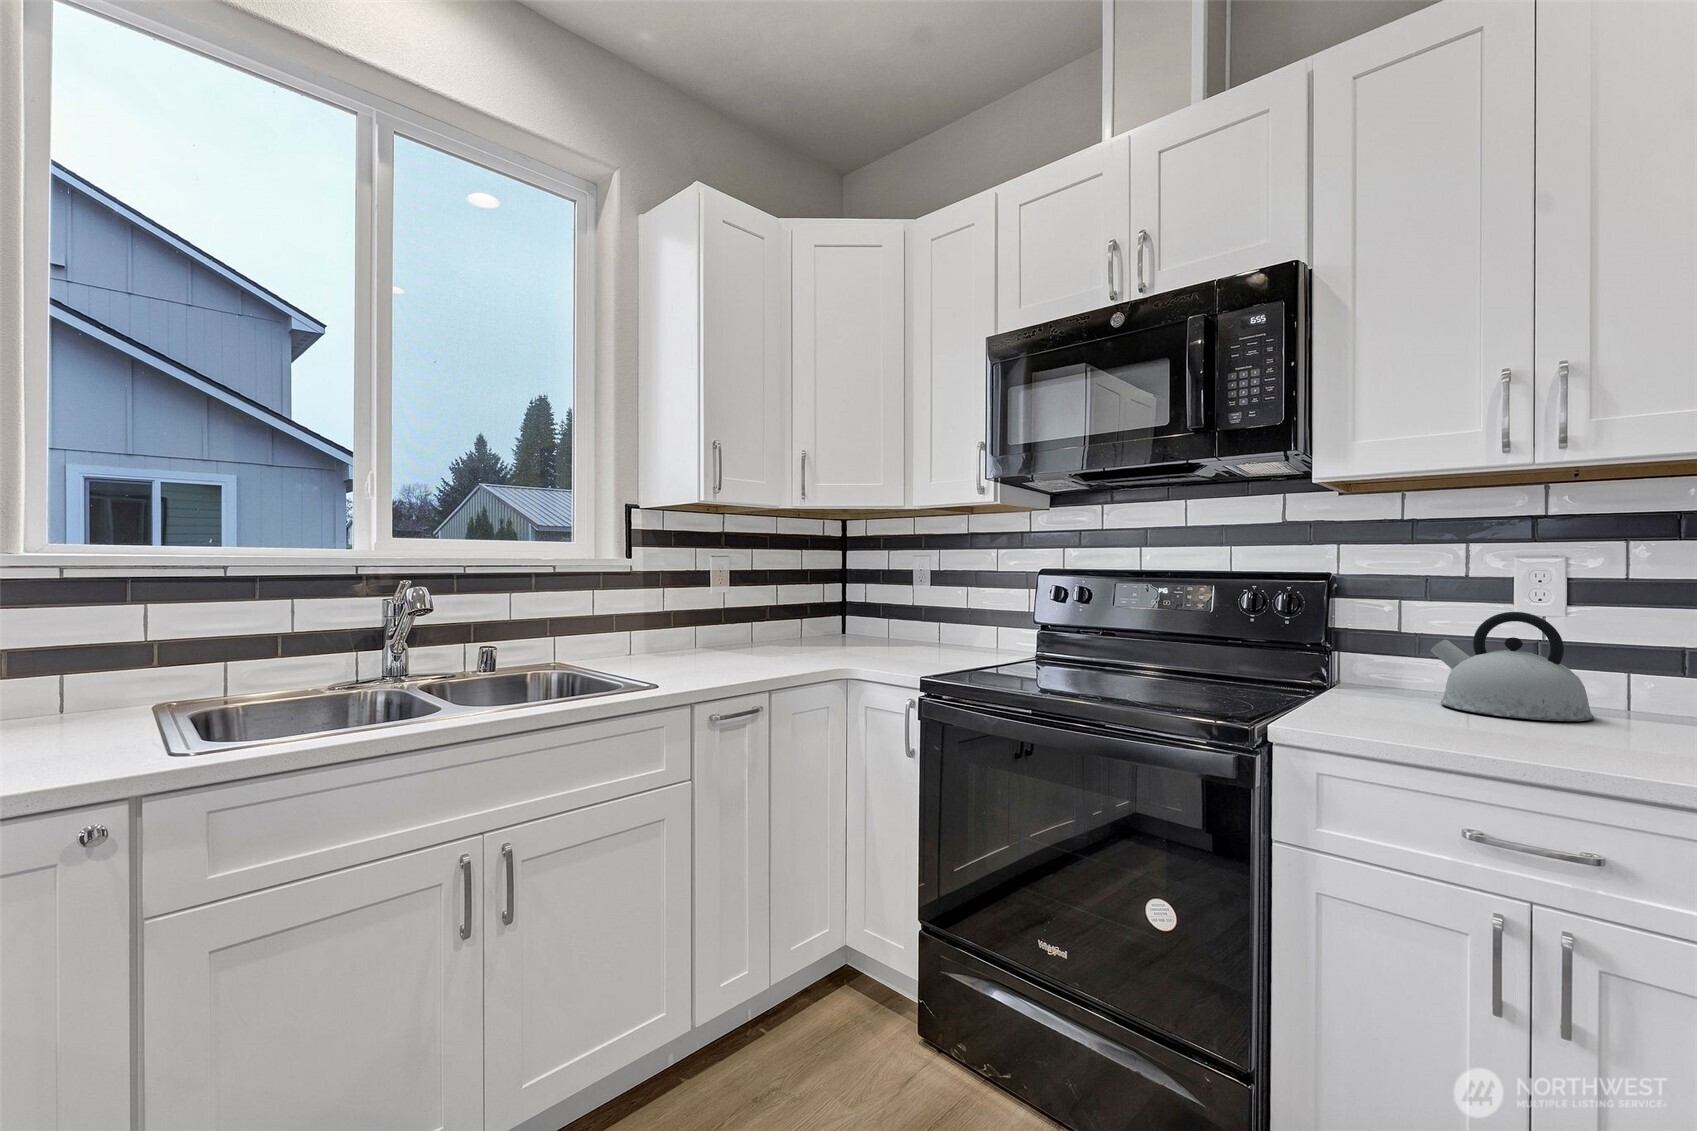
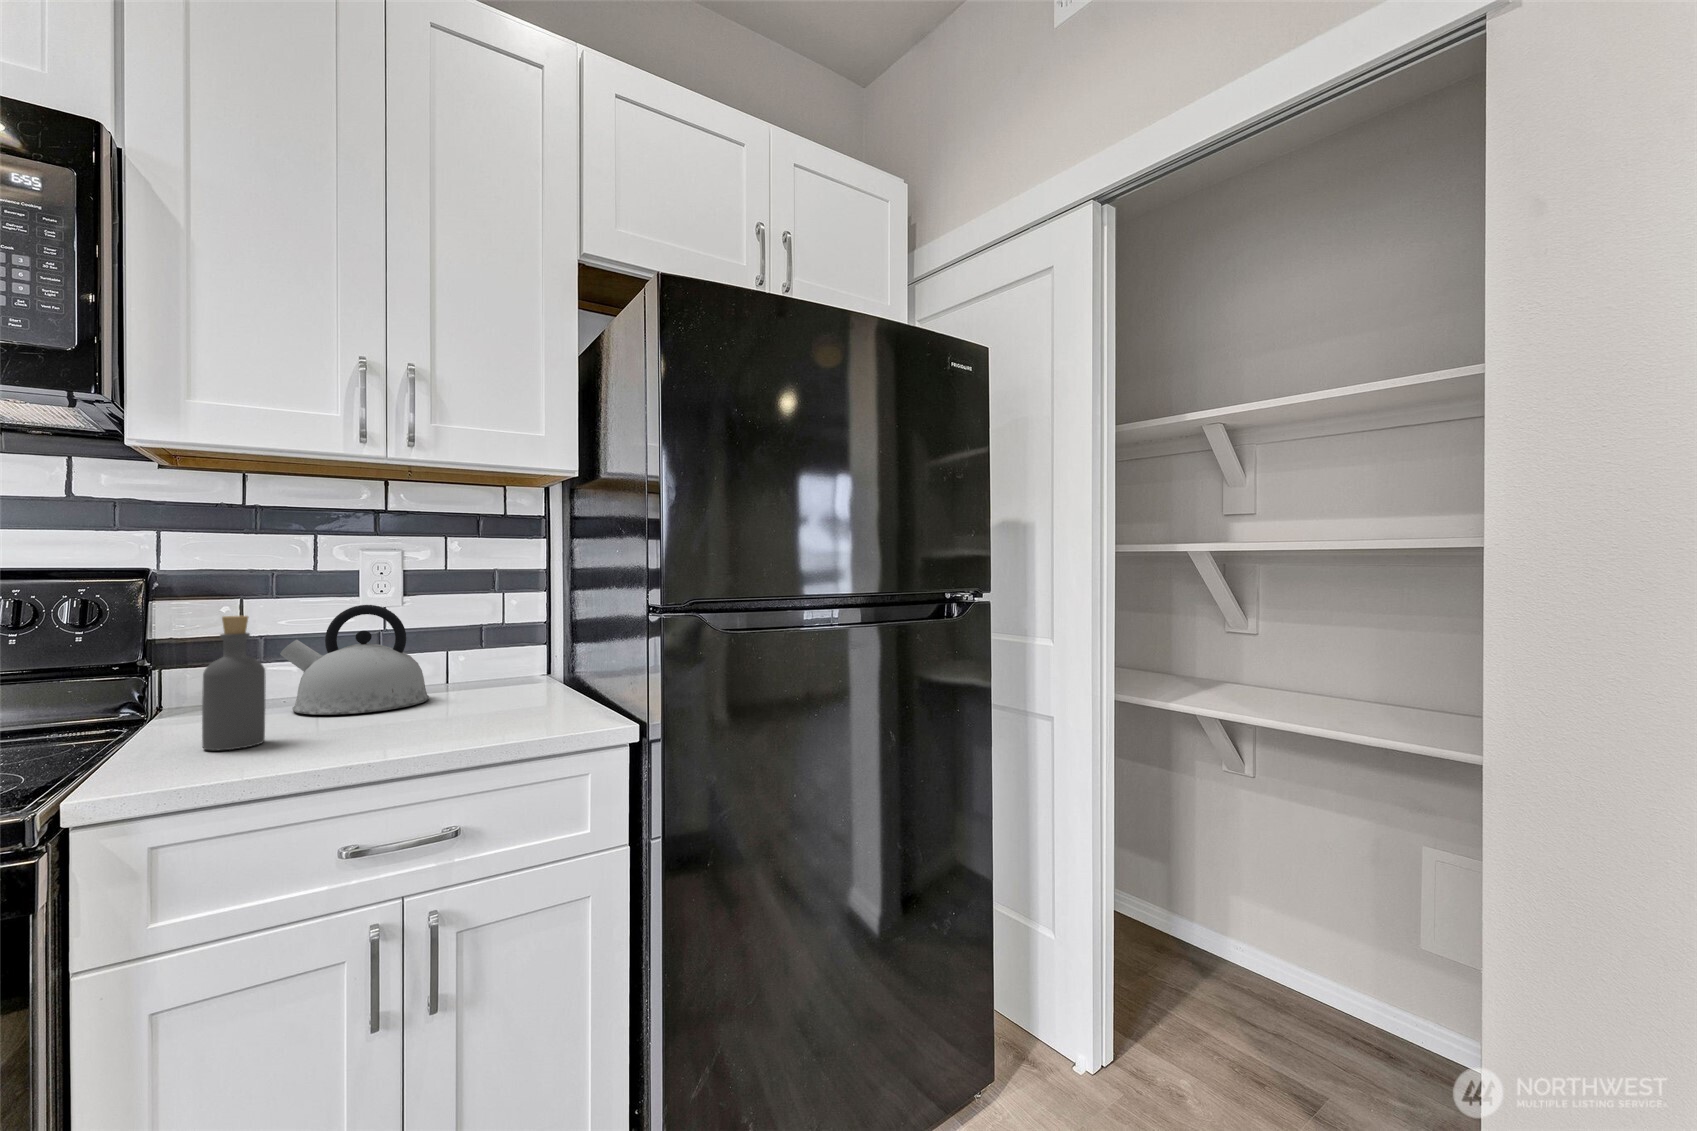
bottle: none [1359,613,1408,722] -> present [202,616,266,750]

